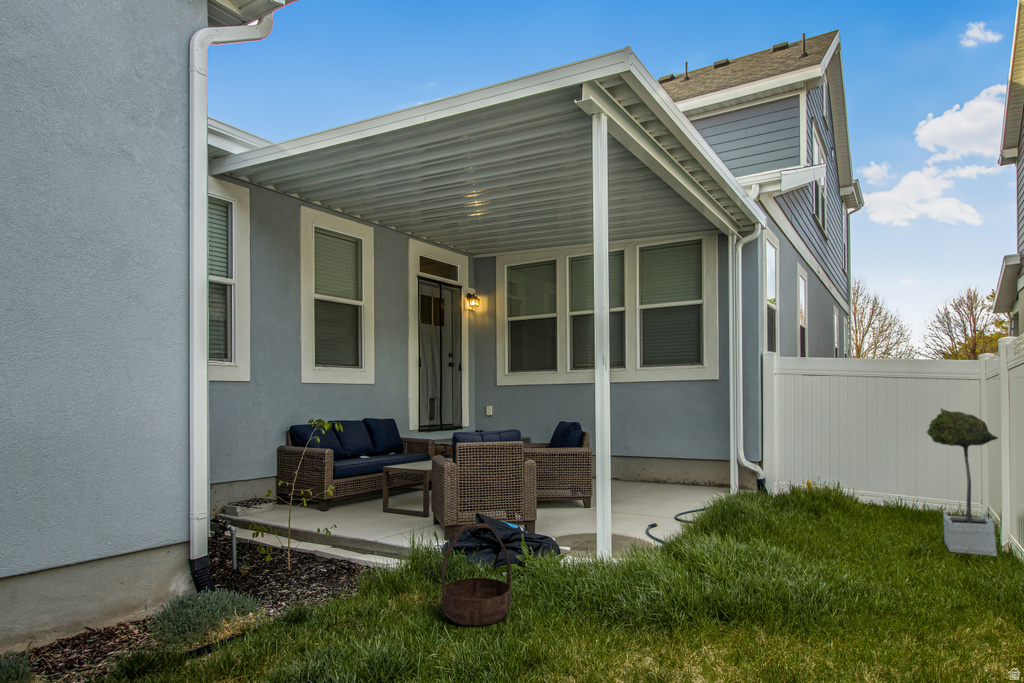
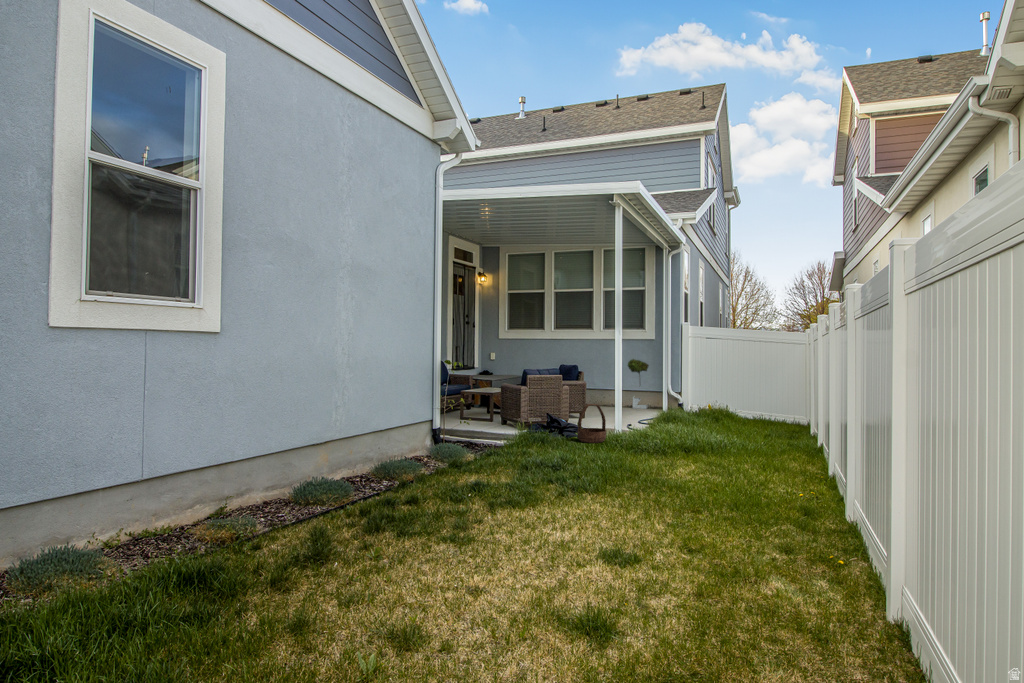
potted tree: present [927,408,998,556] -> present [628,359,649,409]

